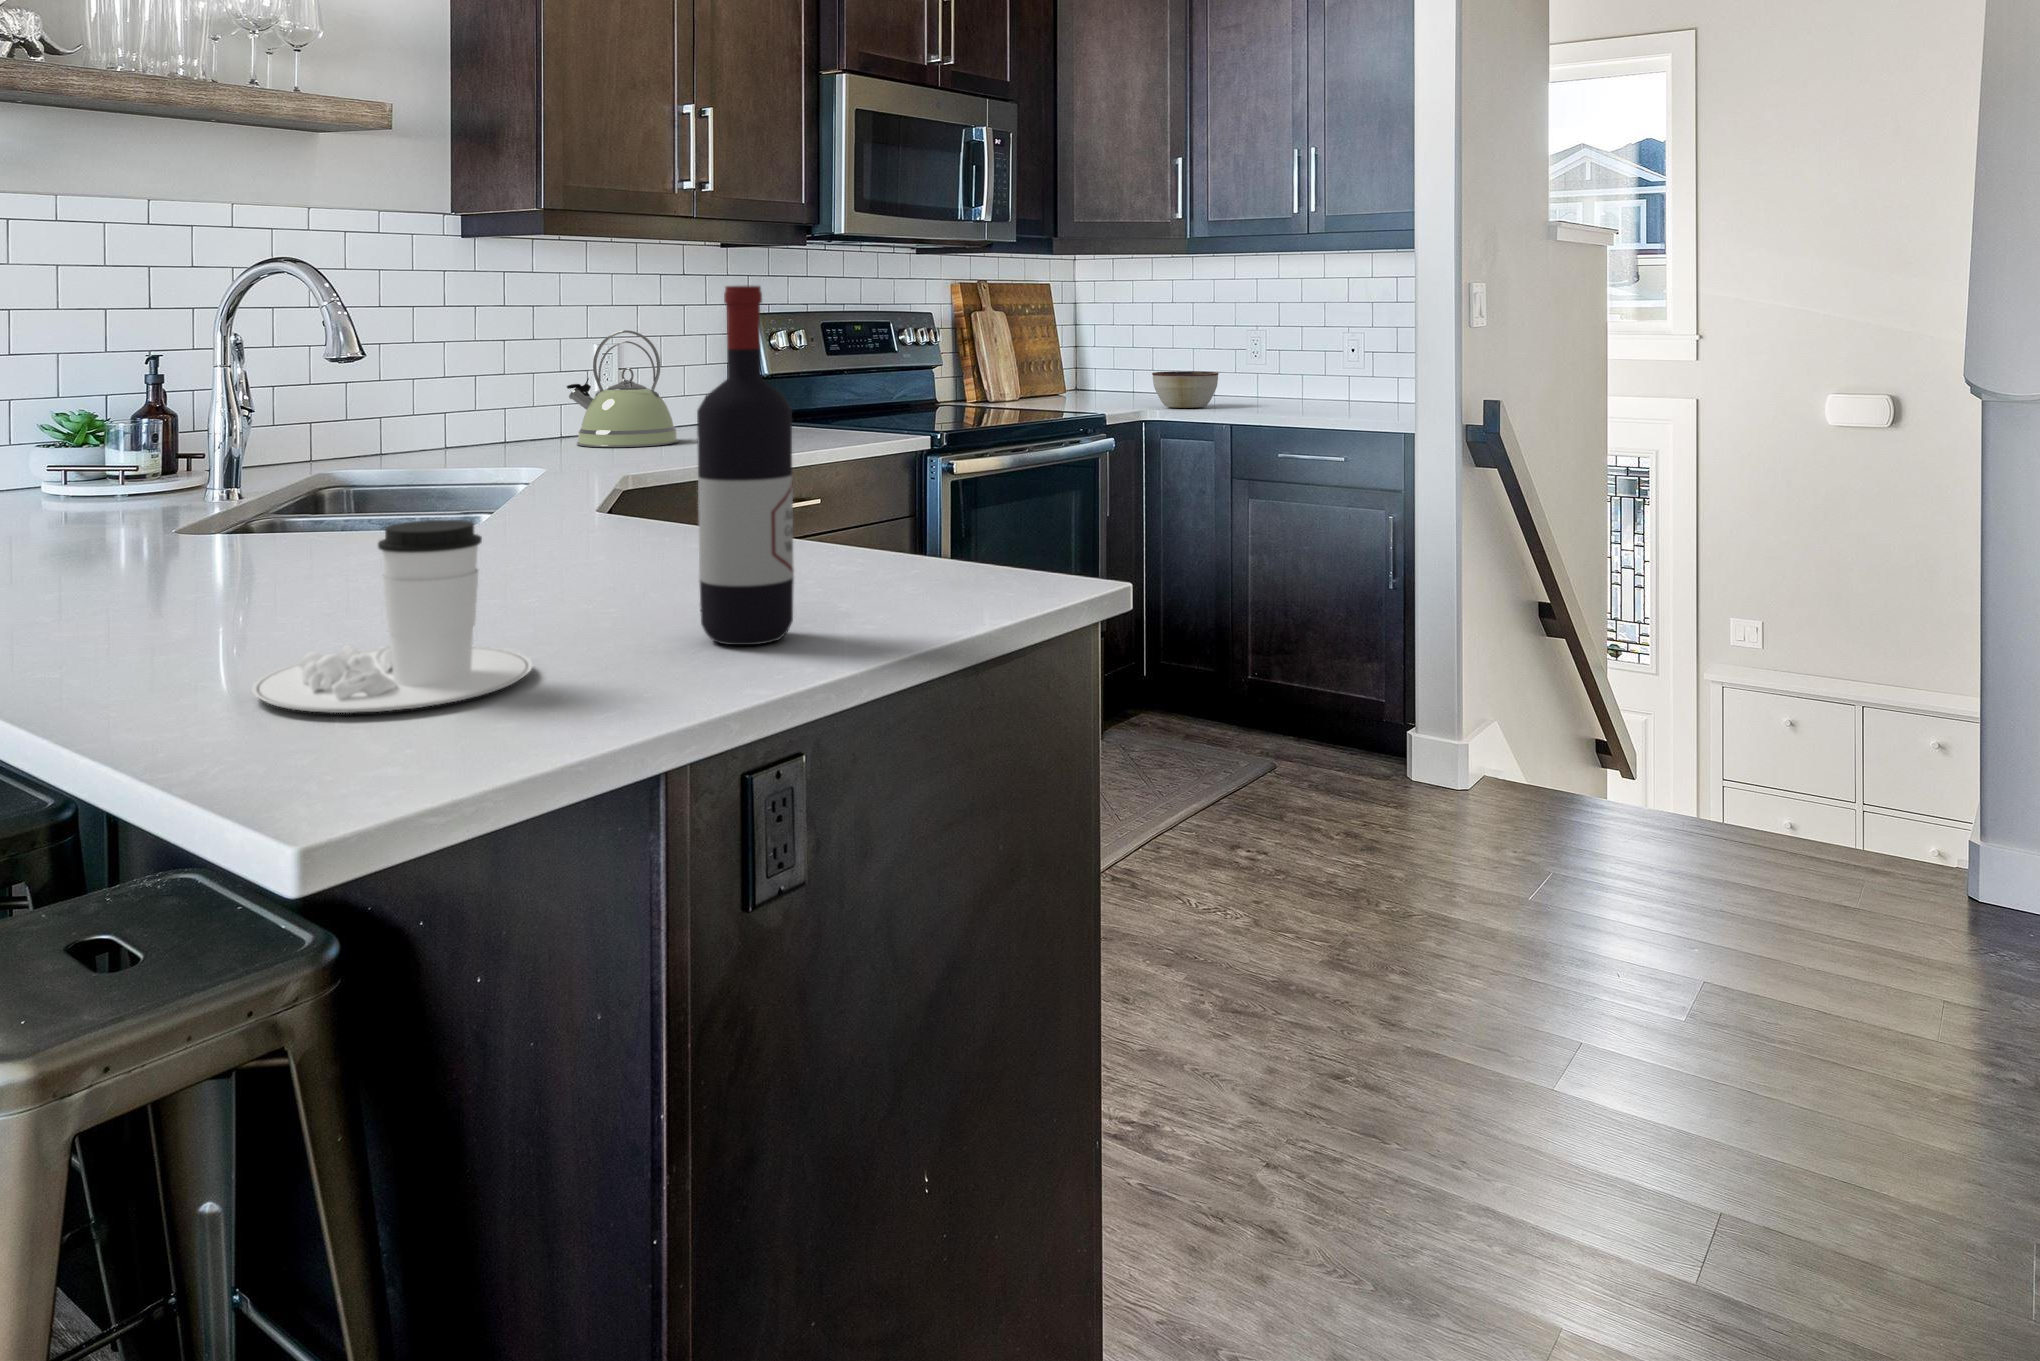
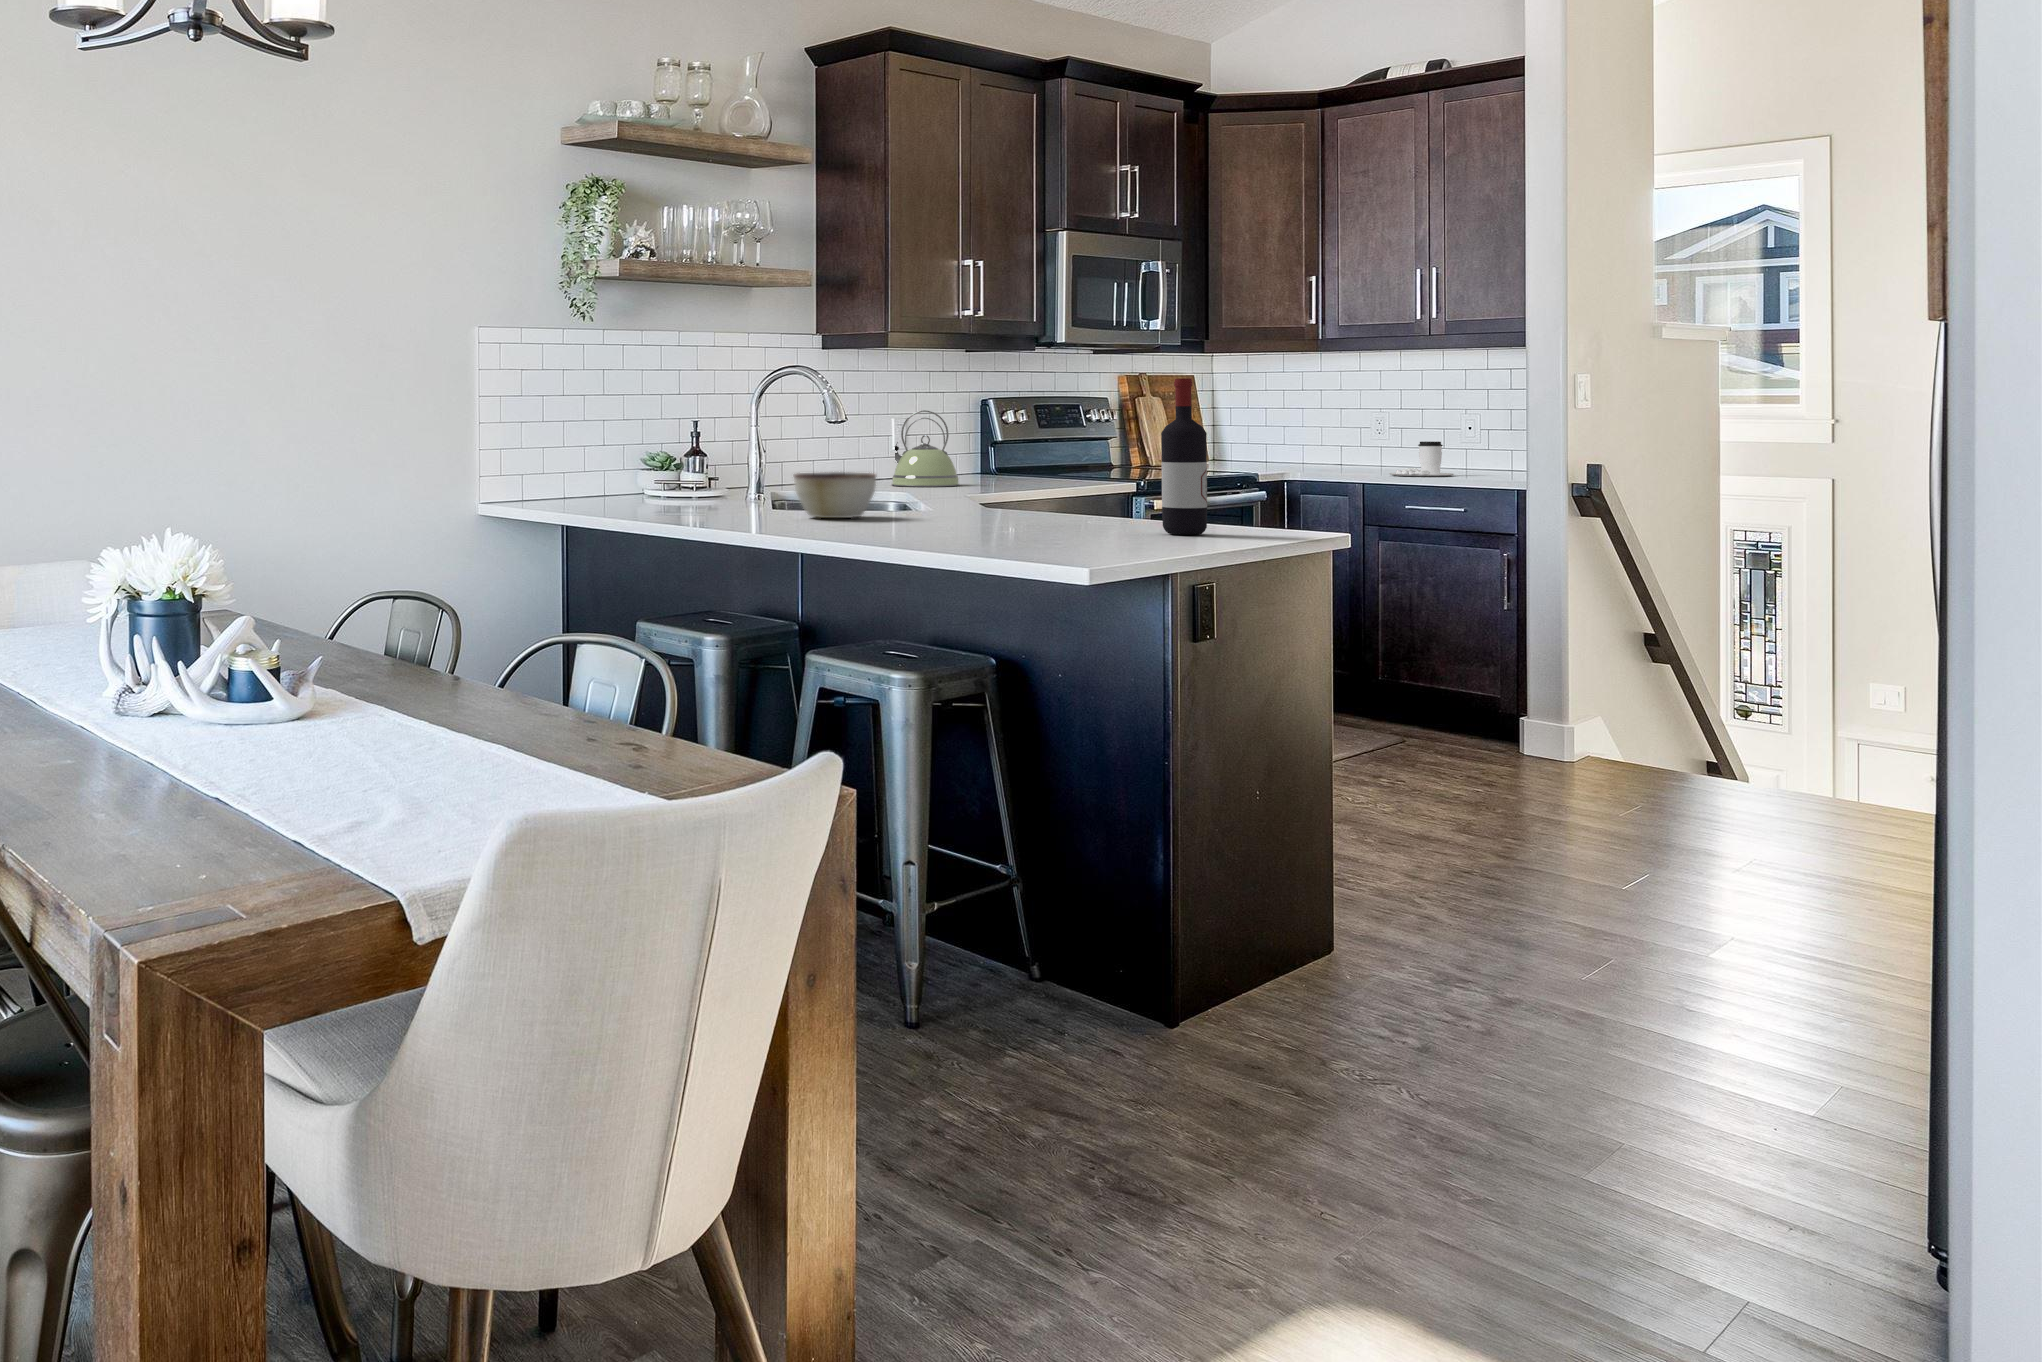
bowl: present [1152,371,1219,408] -> present [794,472,876,518]
coffee cup: present [252,520,533,713] -> present [1389,441,1454,476]

